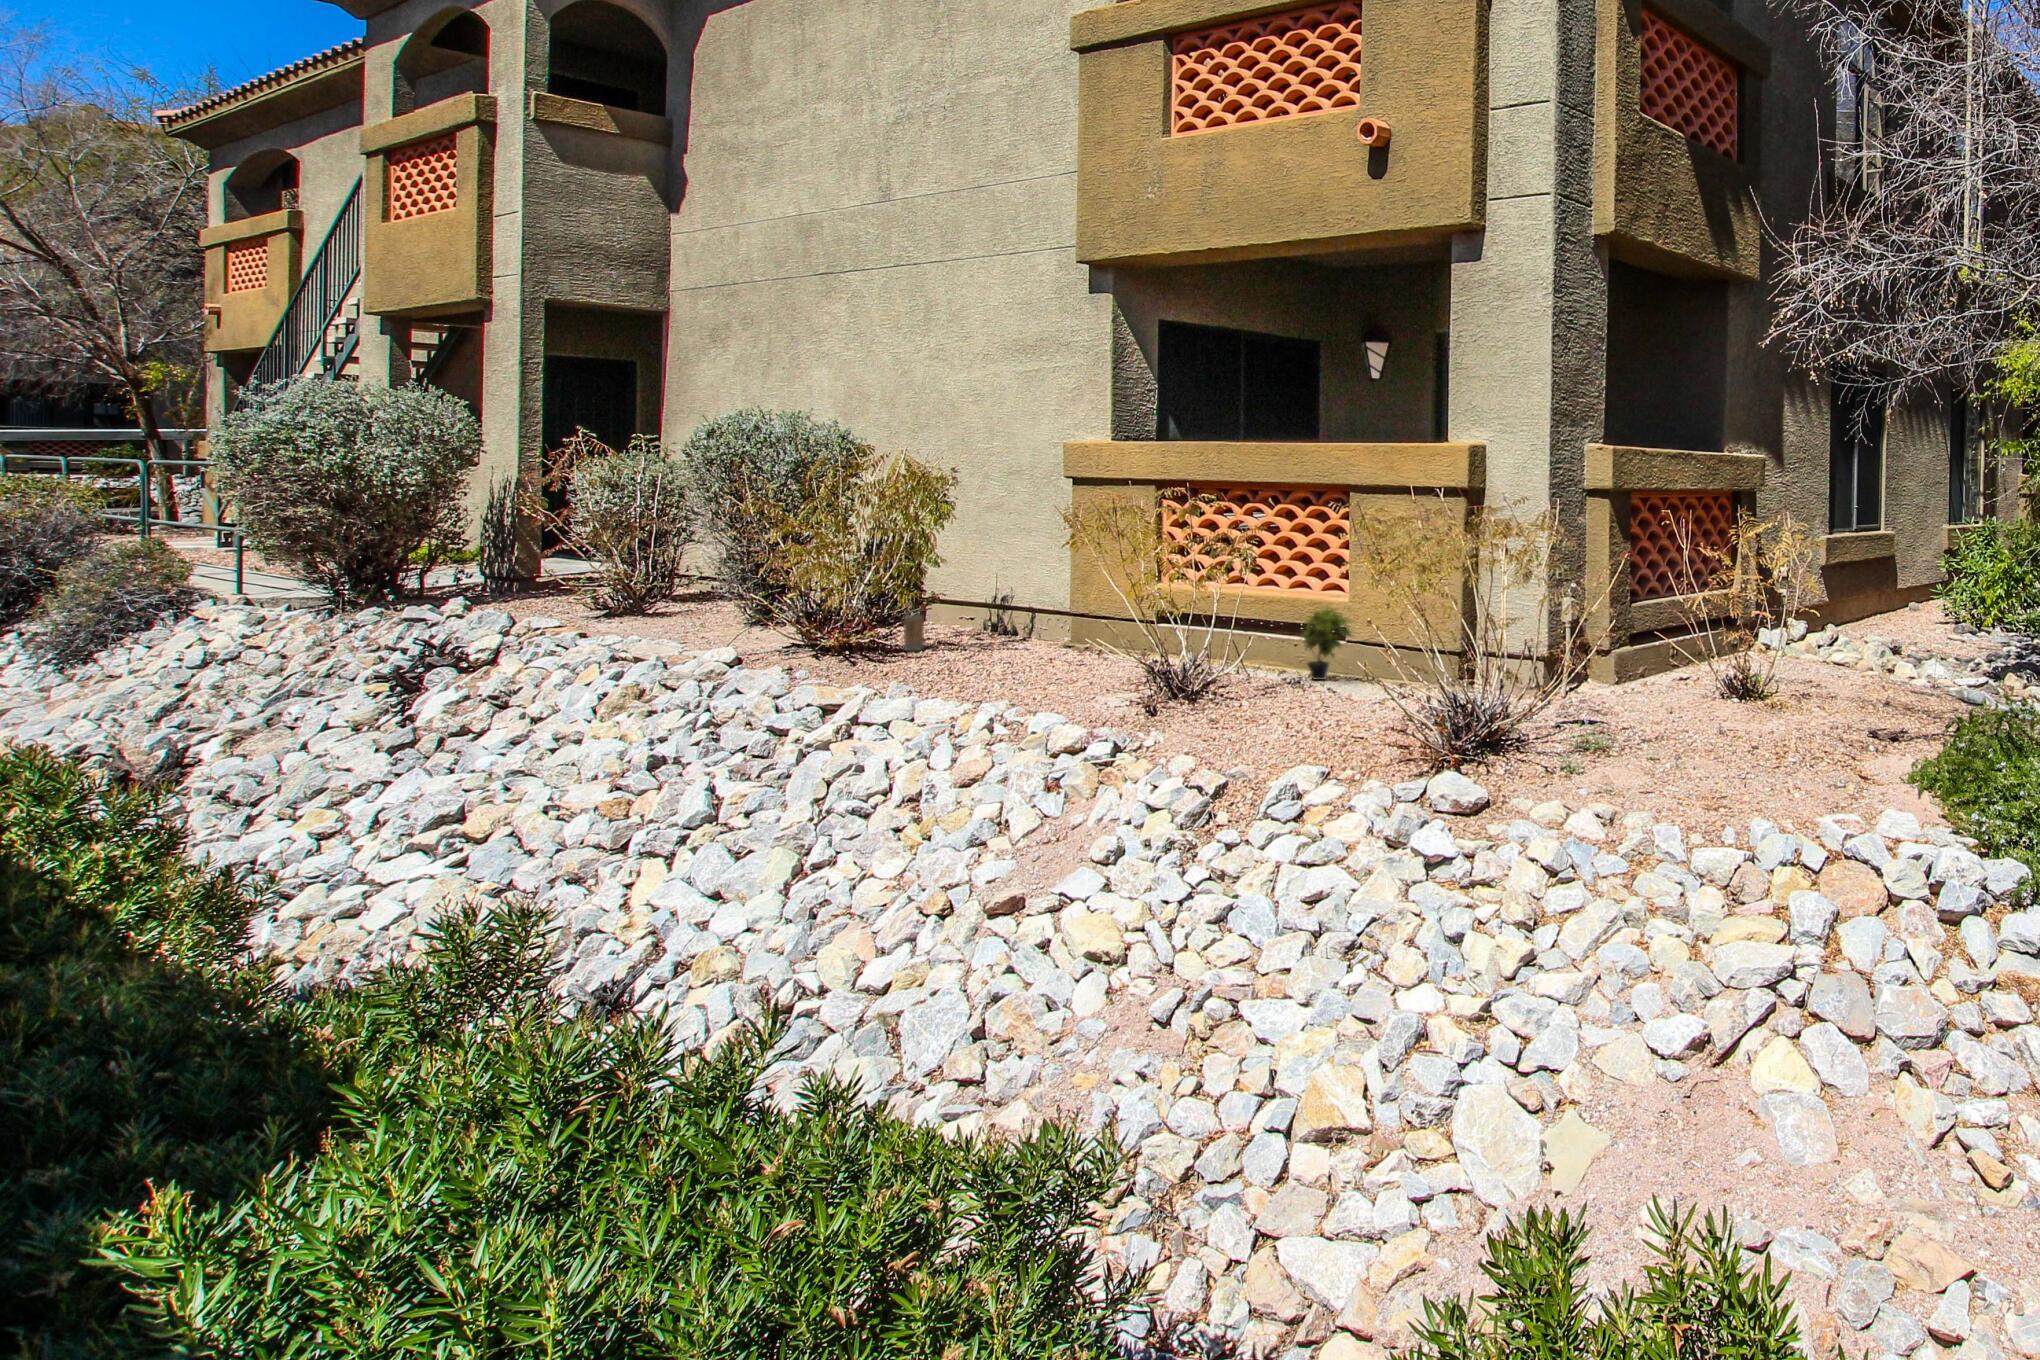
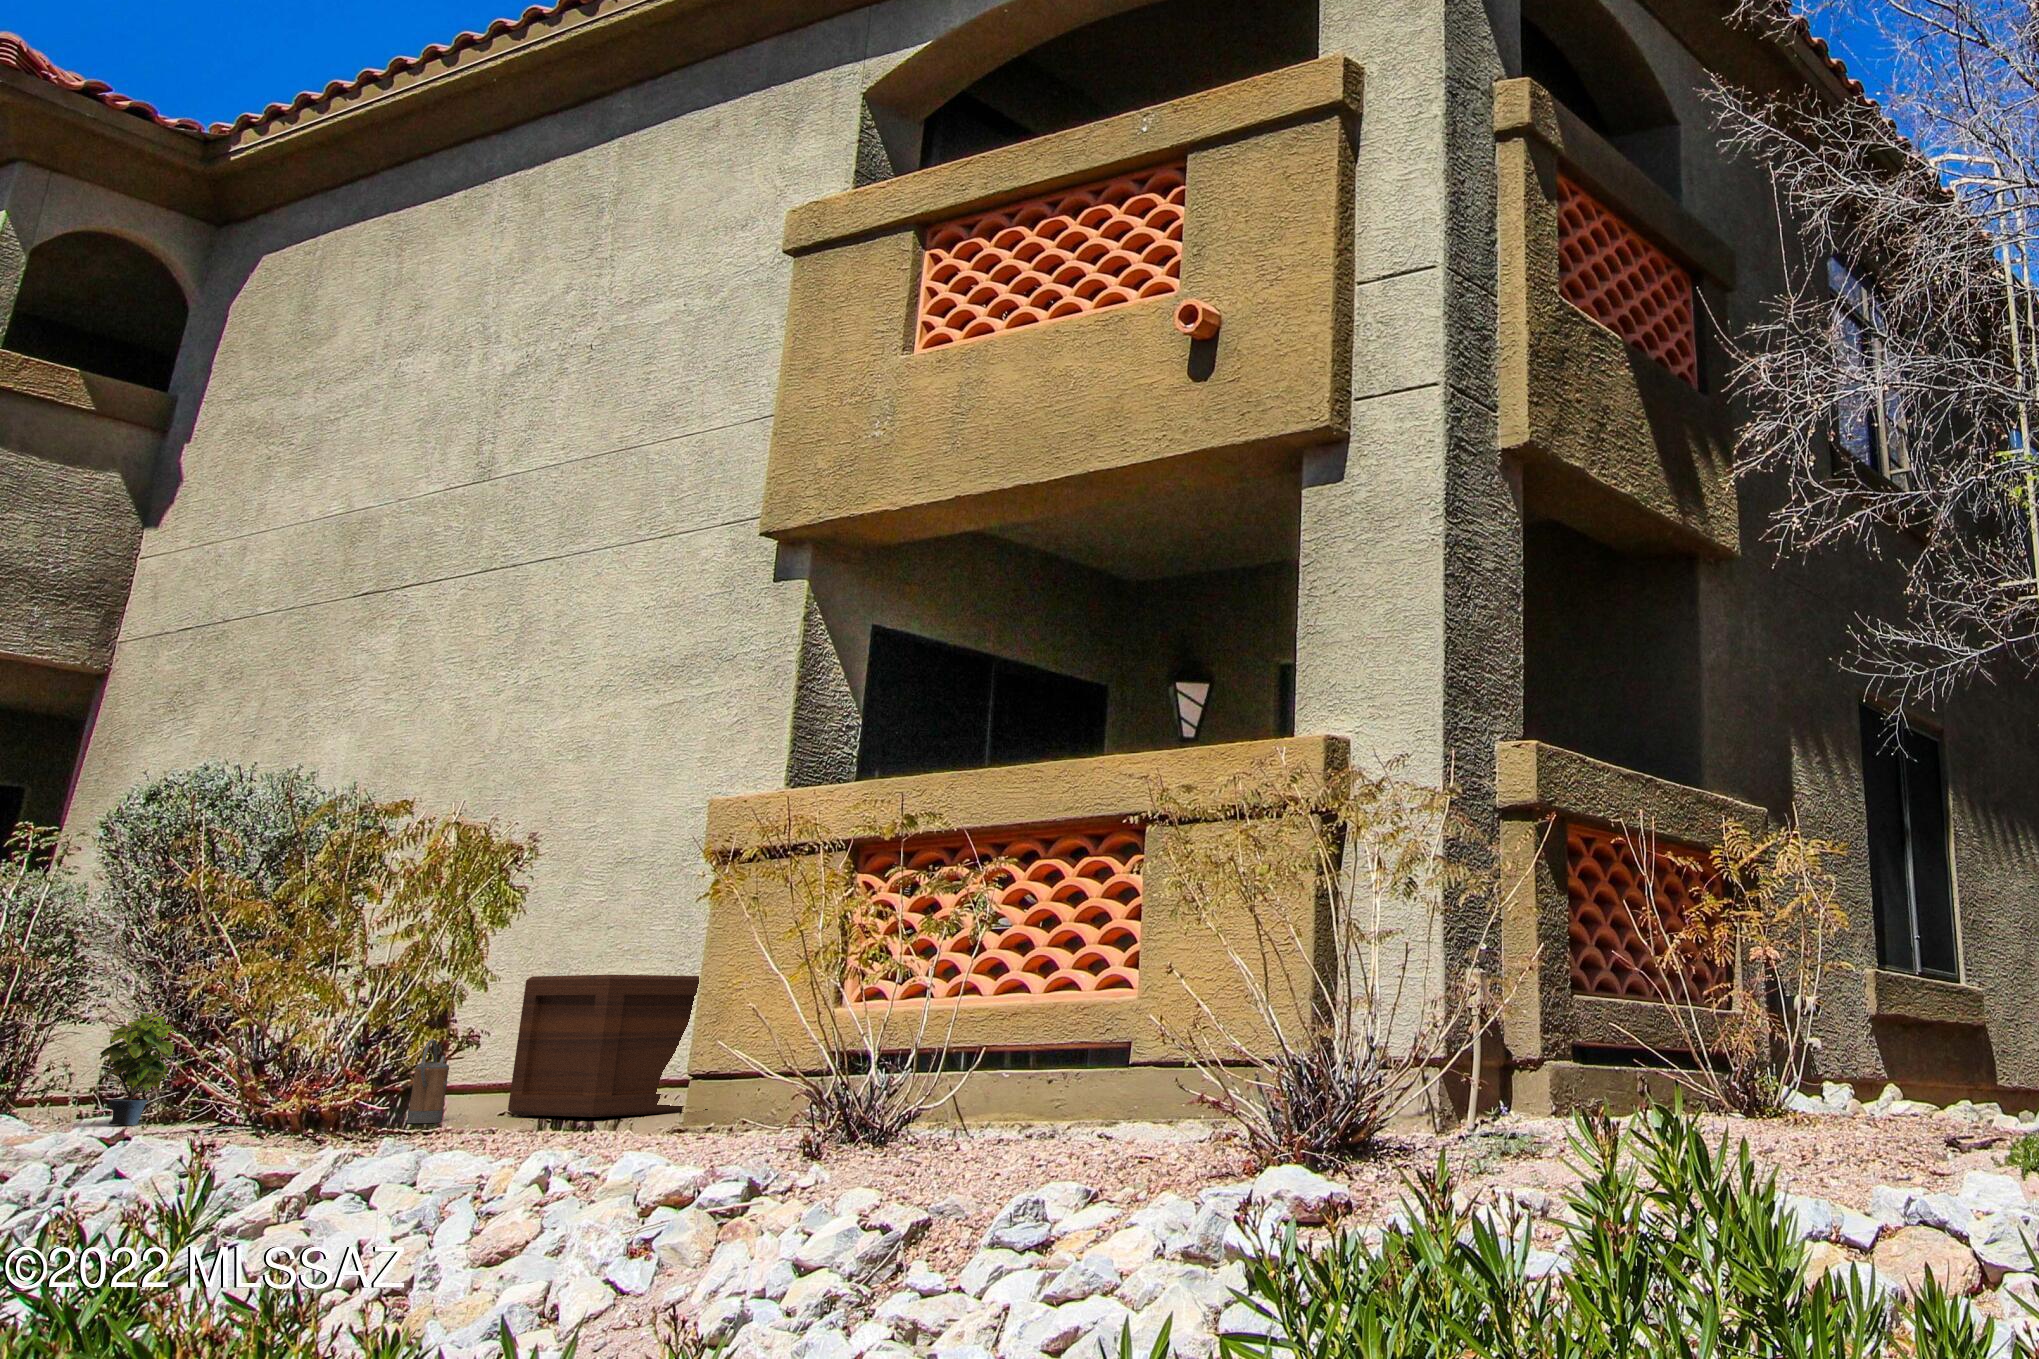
wooden crate: none [963,556,1084,652] -> present [508,975,699,1117]
potted plant: present [1301,606,1350,680] -> present [100,1009,180,1125]

